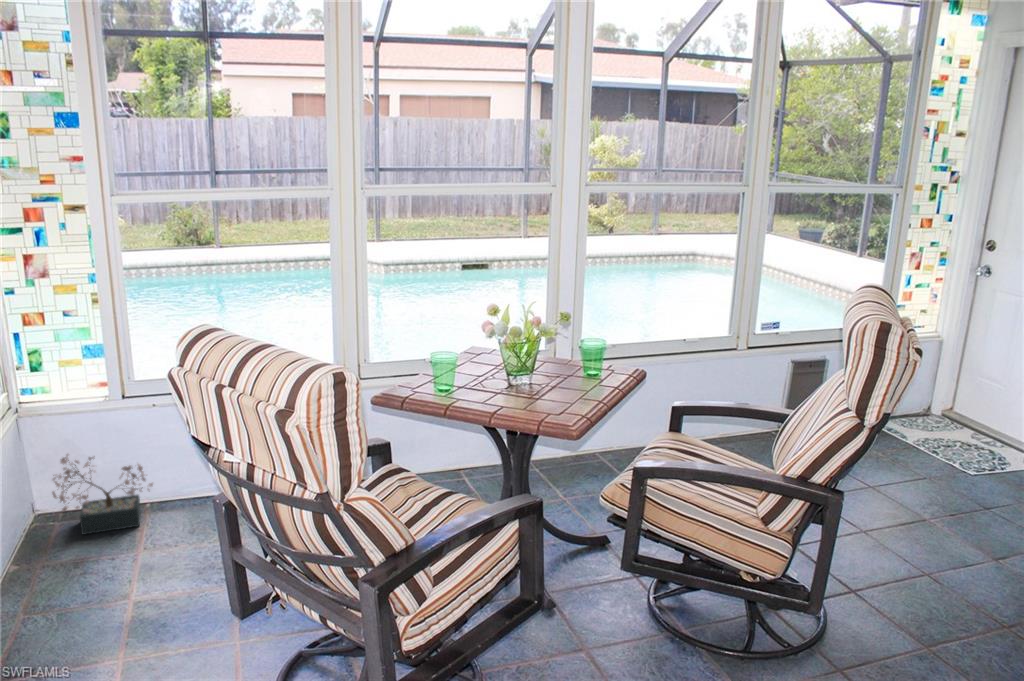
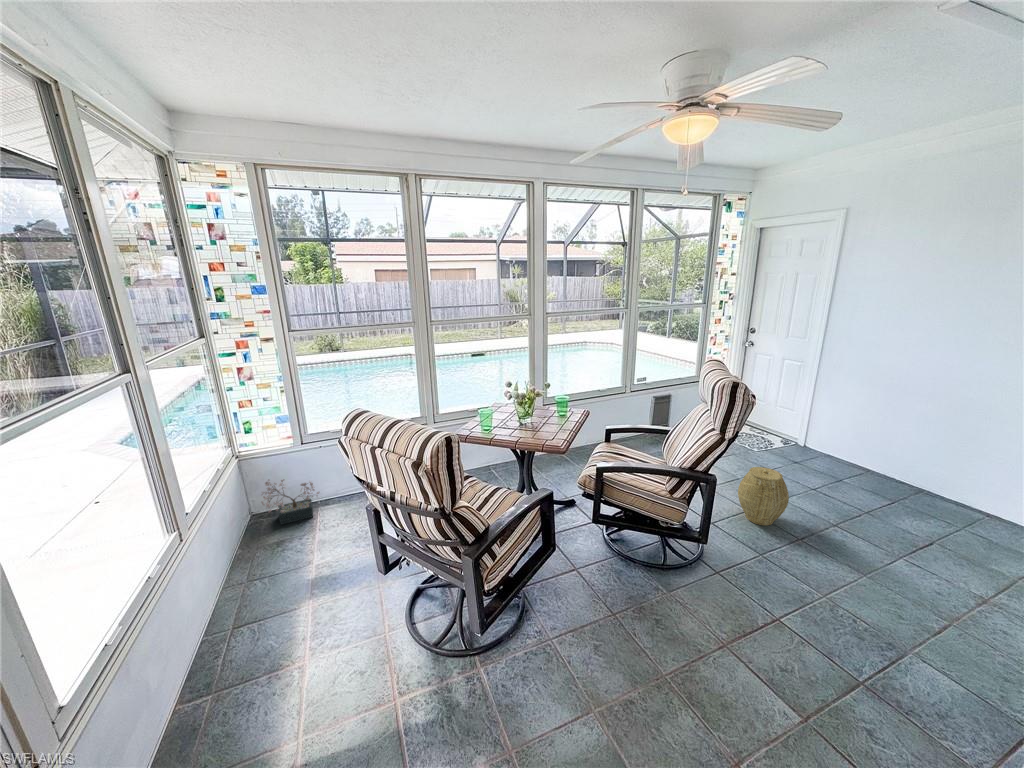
woven basket: none [913,493,1007,604] -> present [738,467,789,525]

